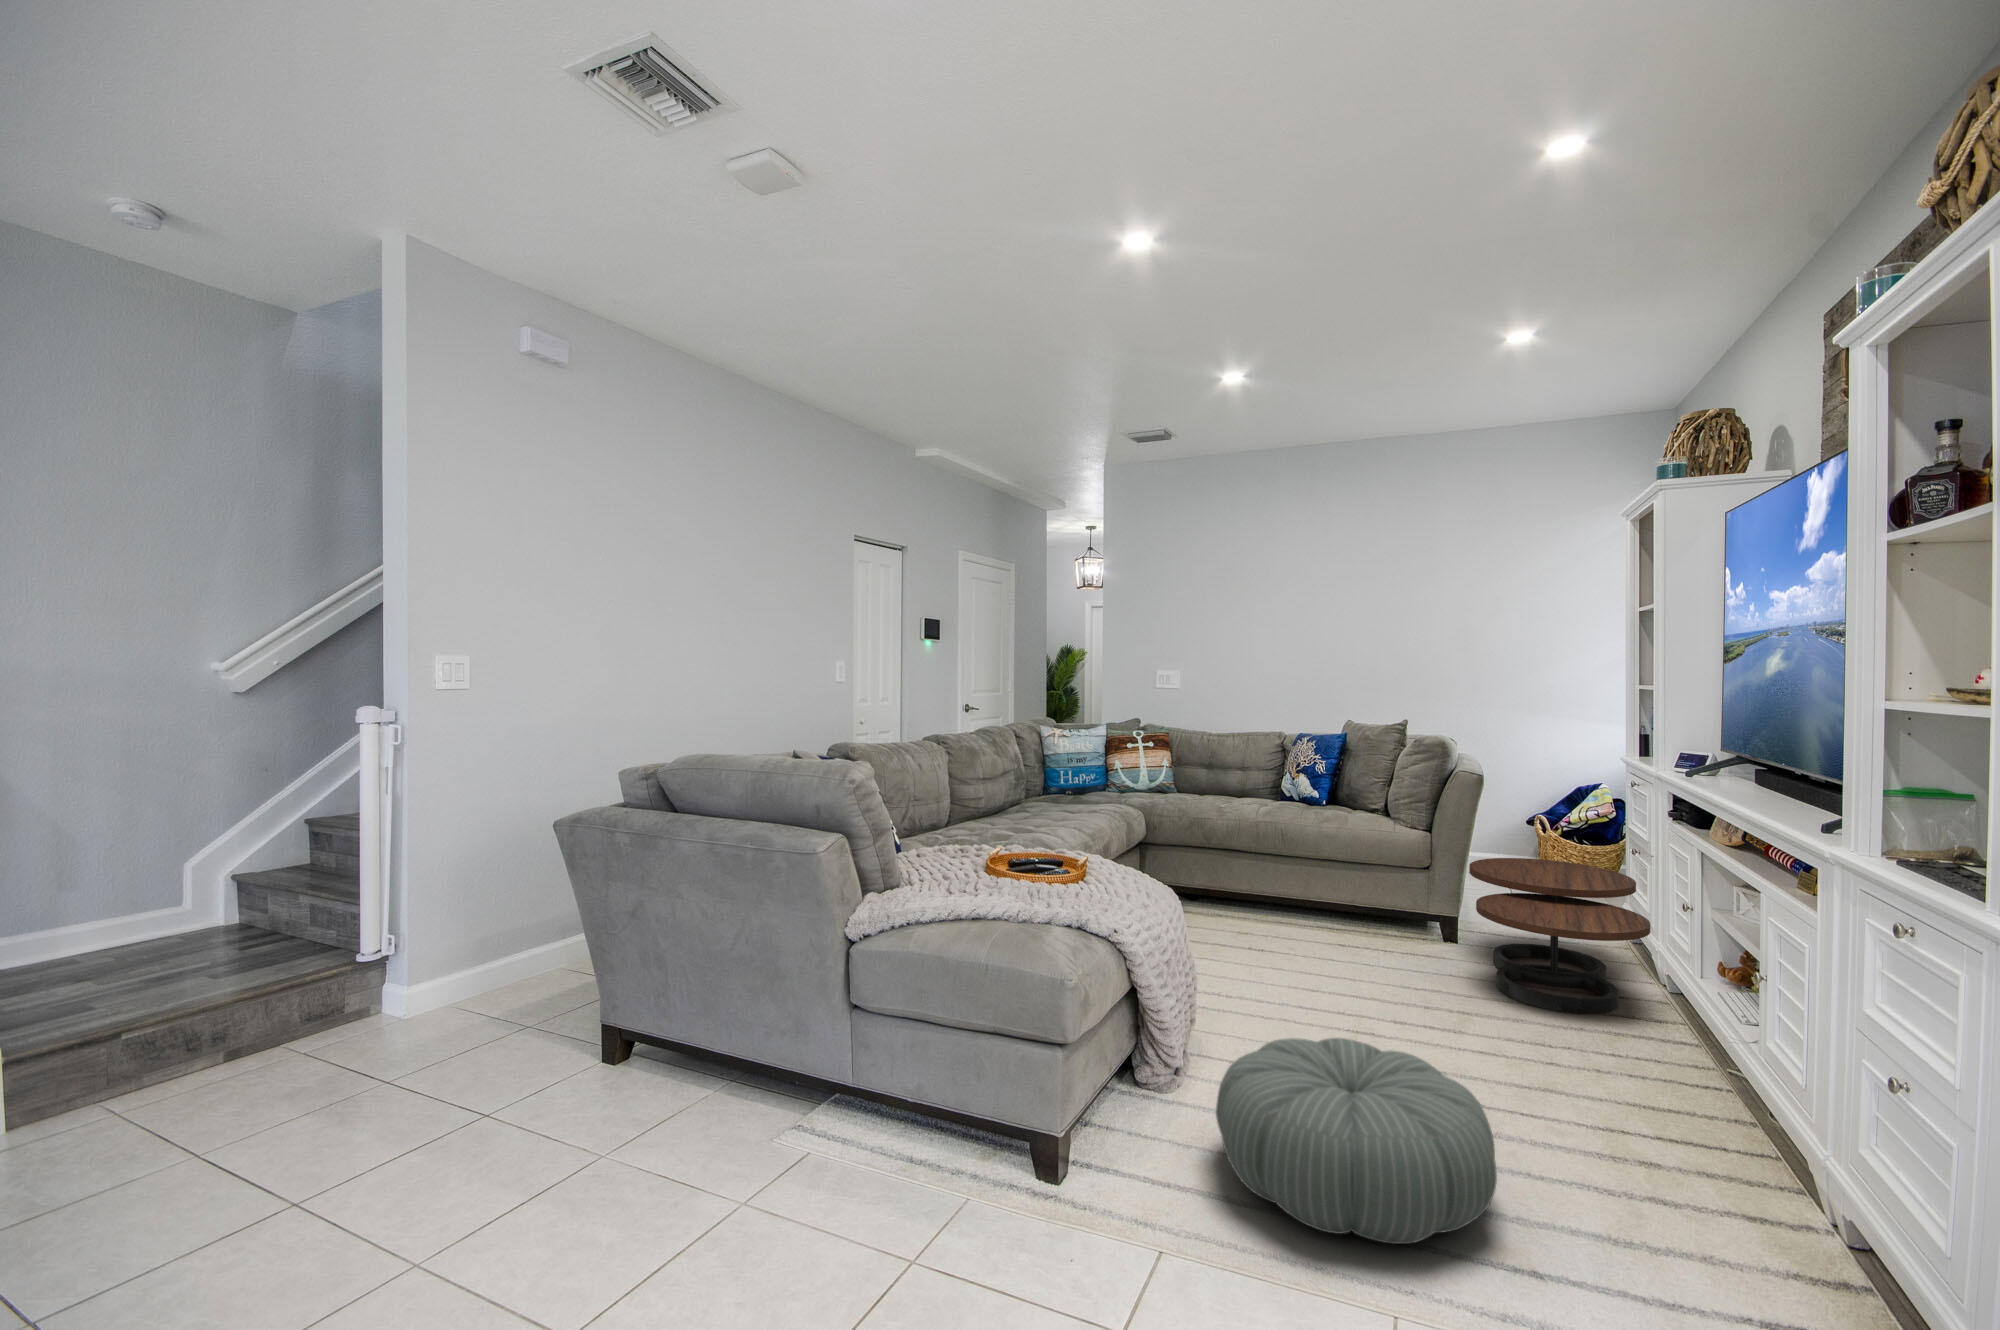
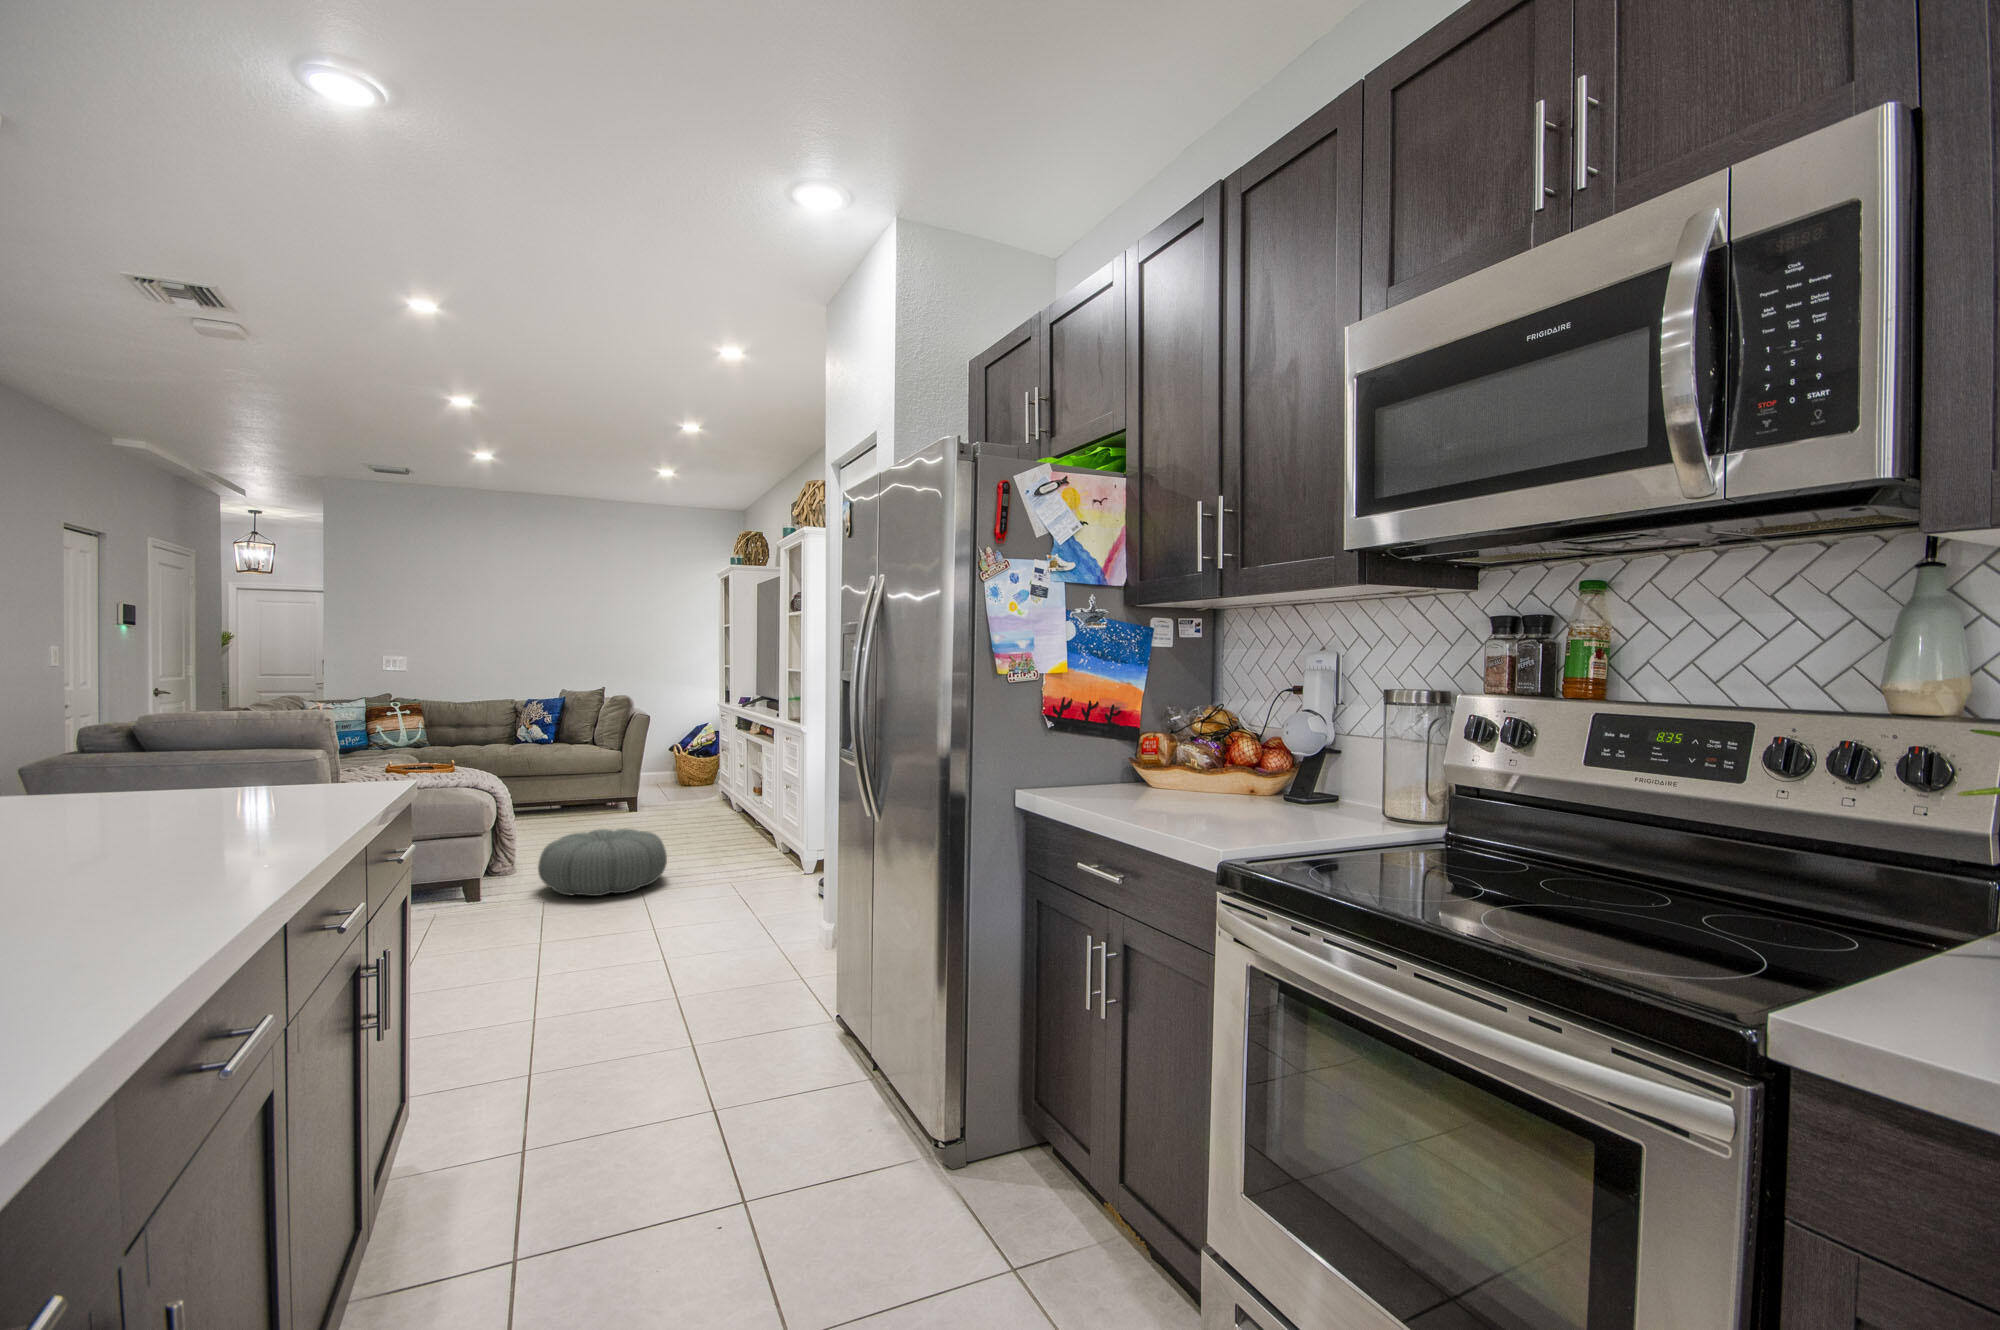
coffee table: present [1469,858,1650,1014] -> none [643,759,728,826]

